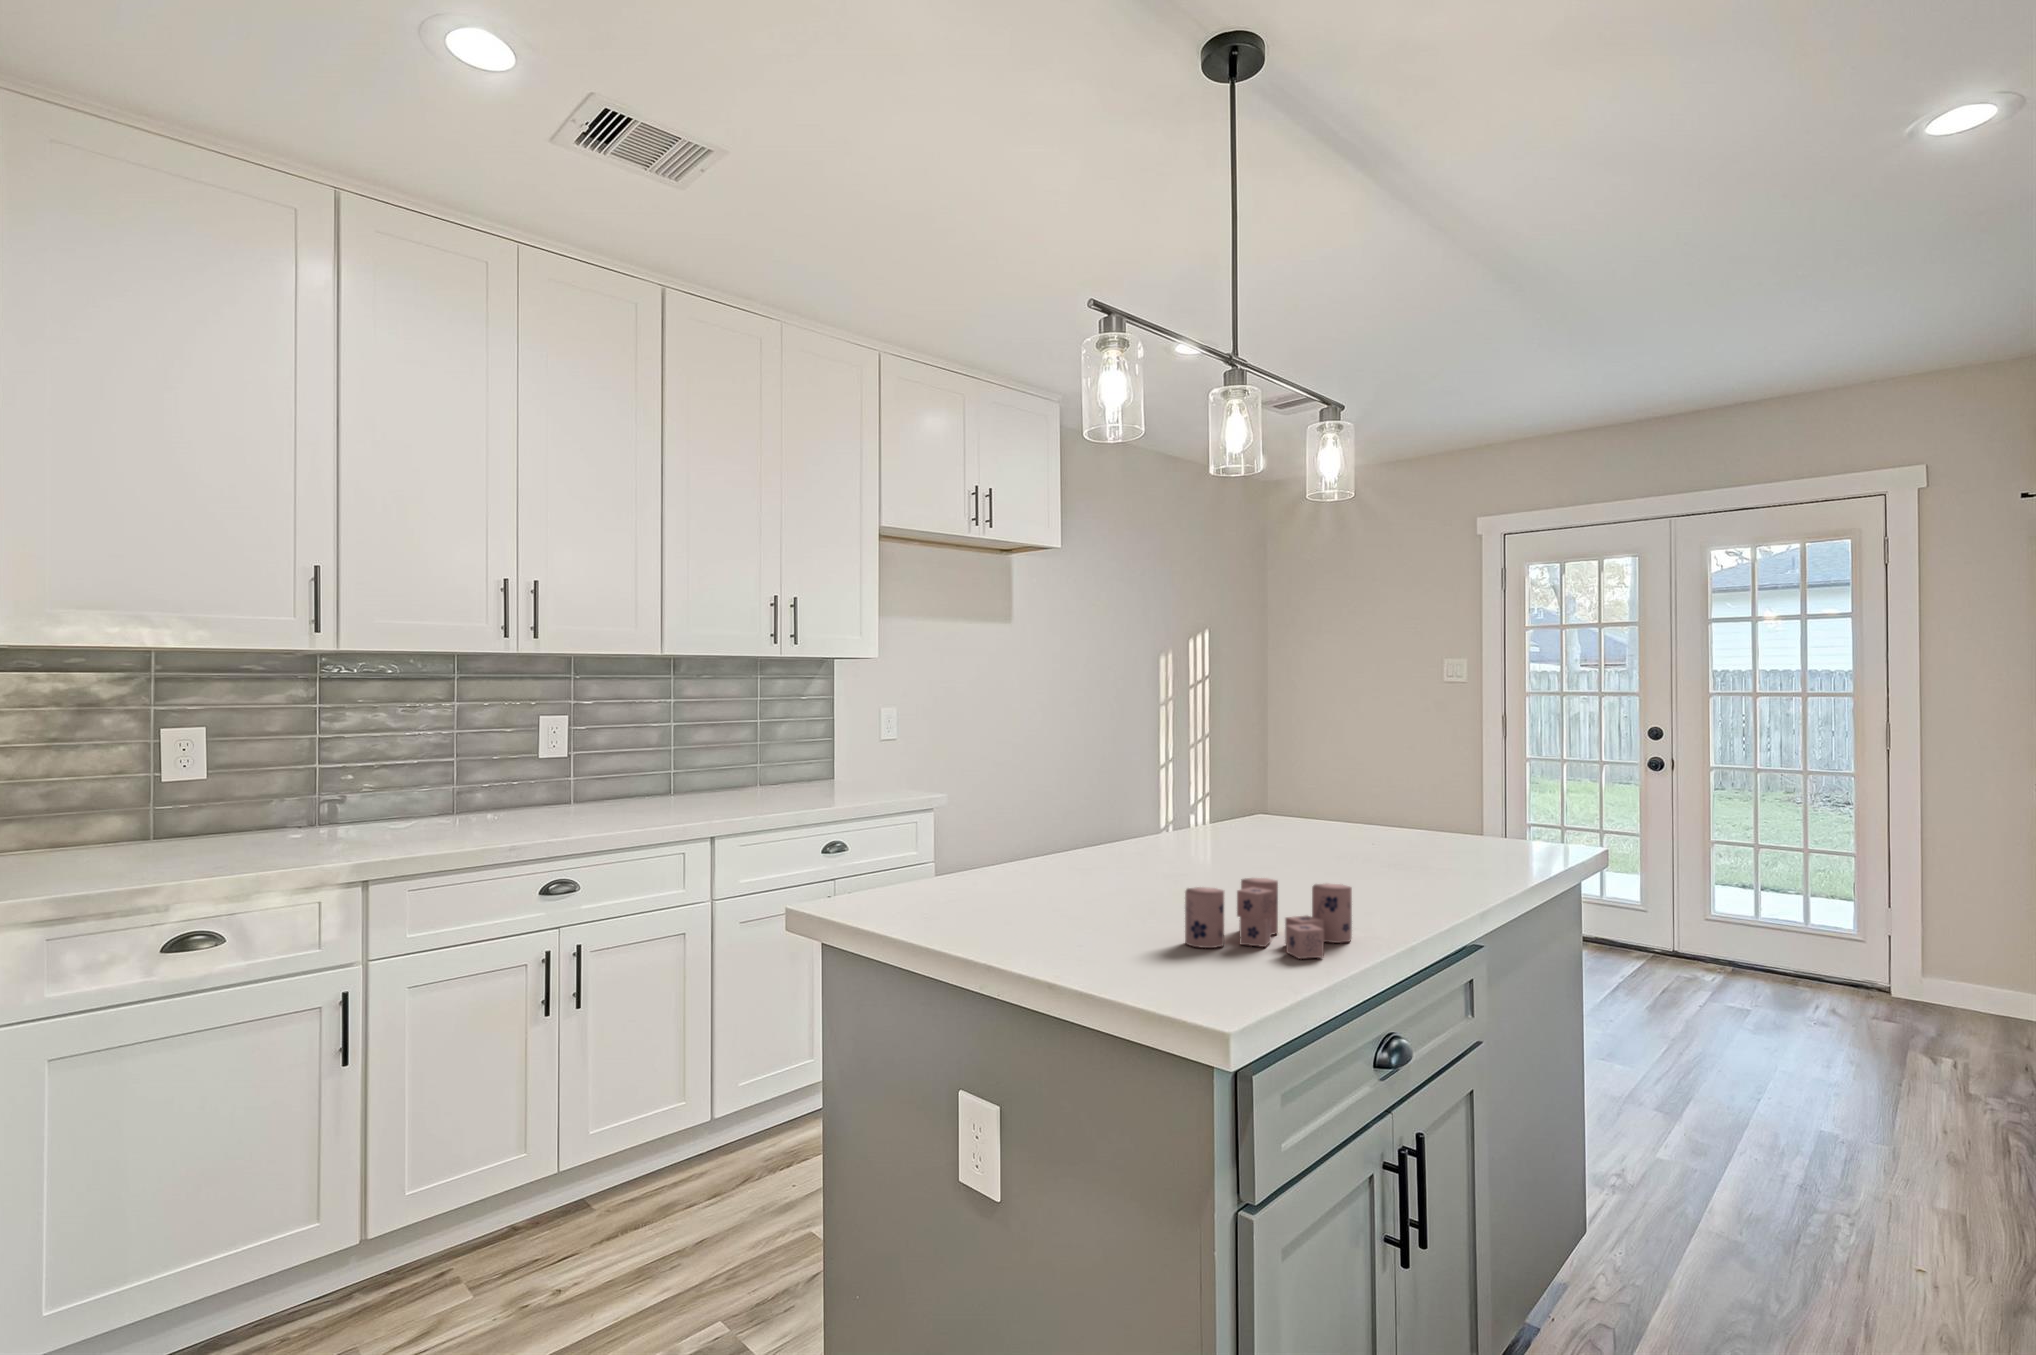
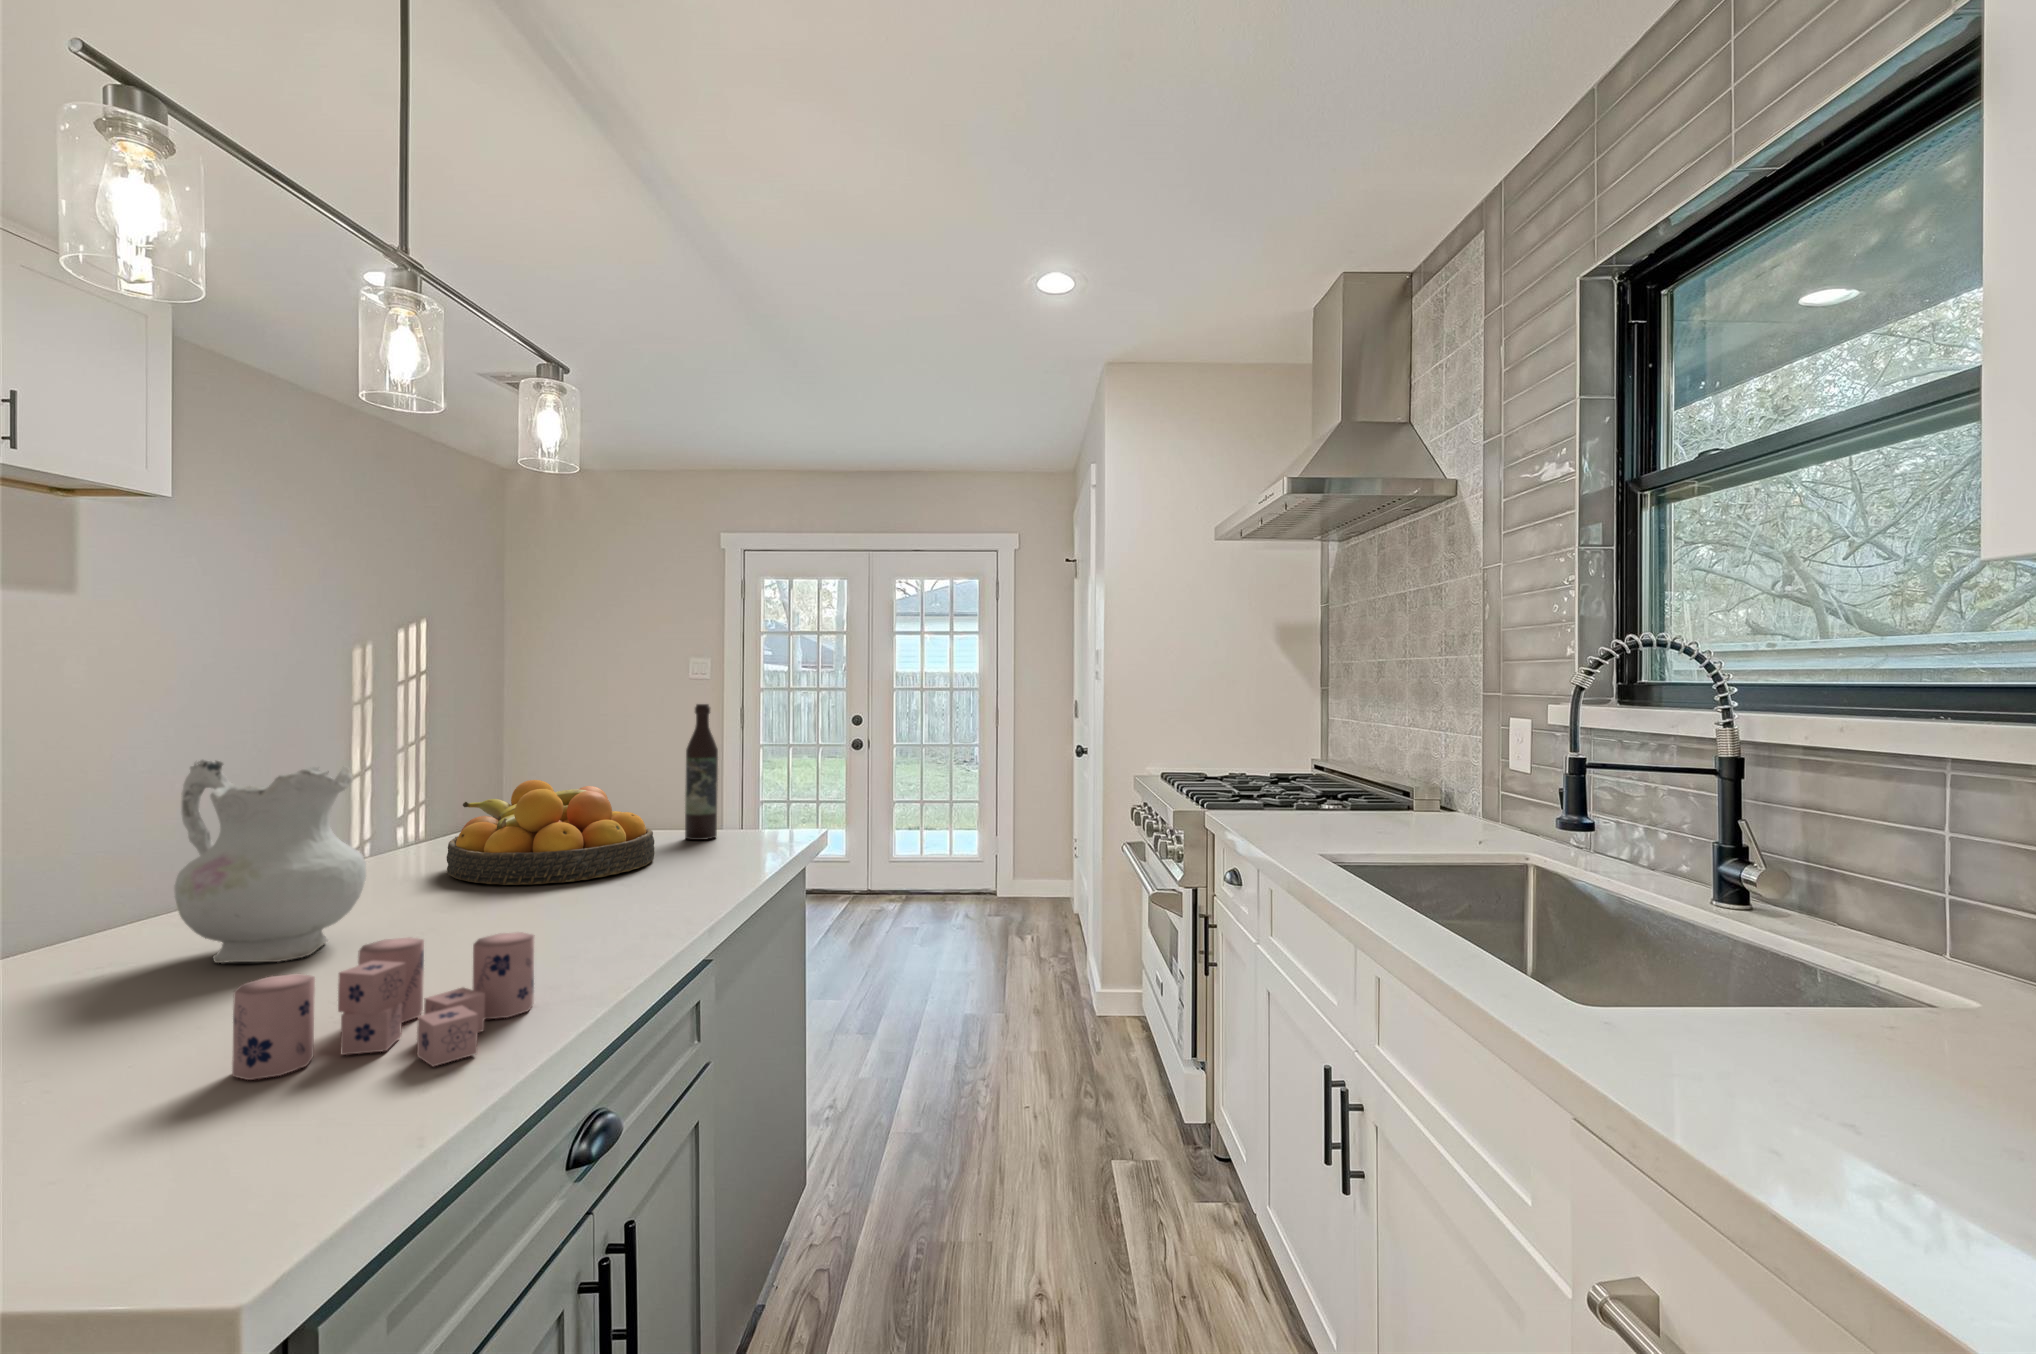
wine bottle: none [1451,712,1483,848] -> present [685,704,718,840]
ceramic pitcher: none [1109,748,1218,893] -> present [174,760,366,963]
fruit bowl: none [1253,778,1424,868] -> present [447,780,655,885]

